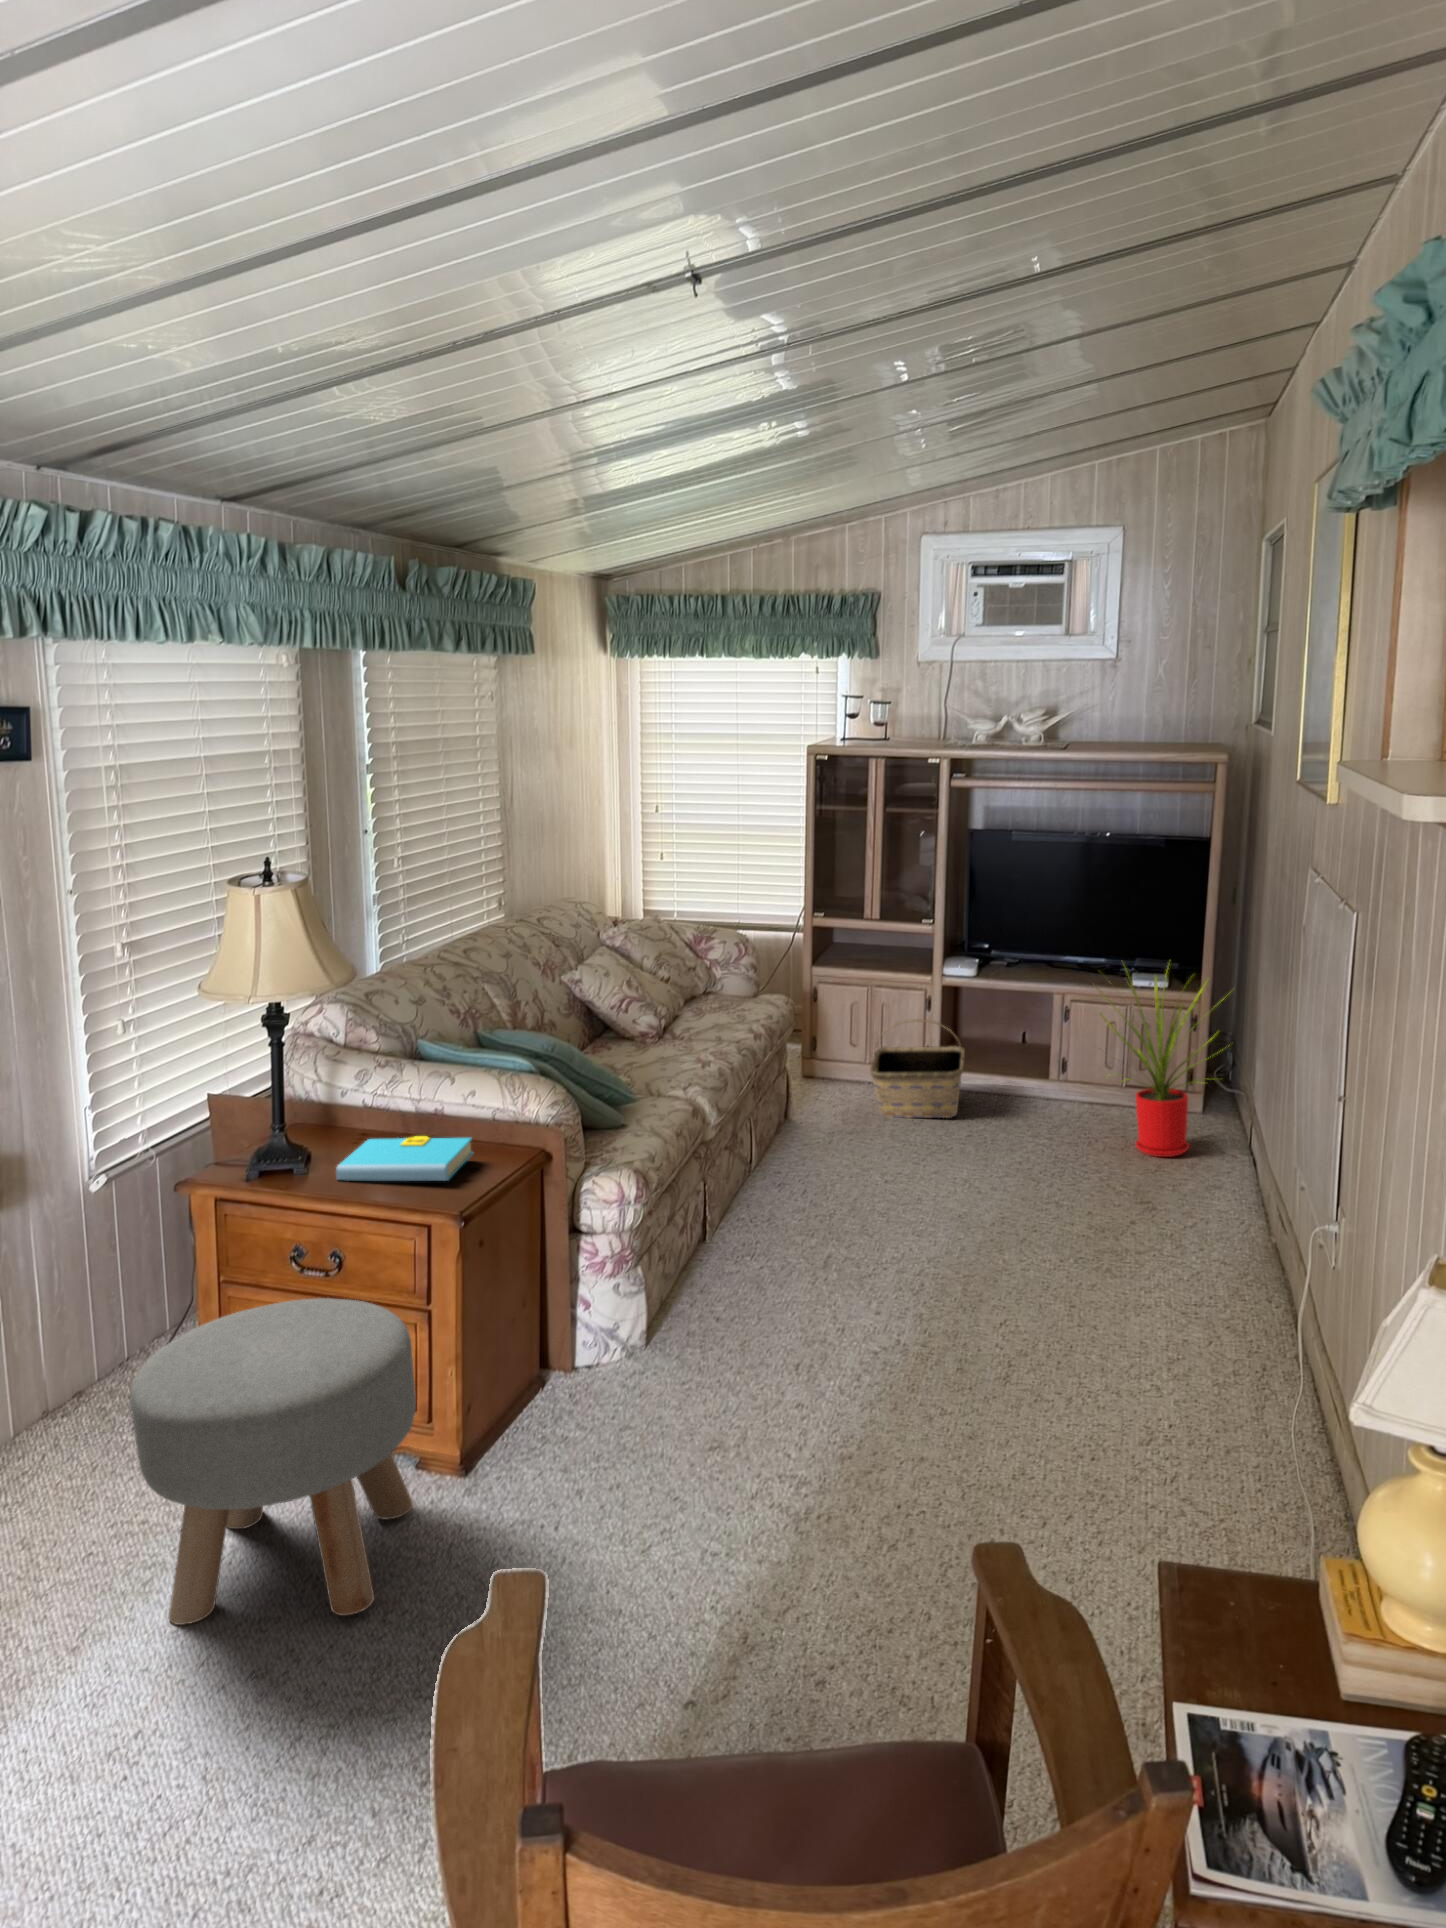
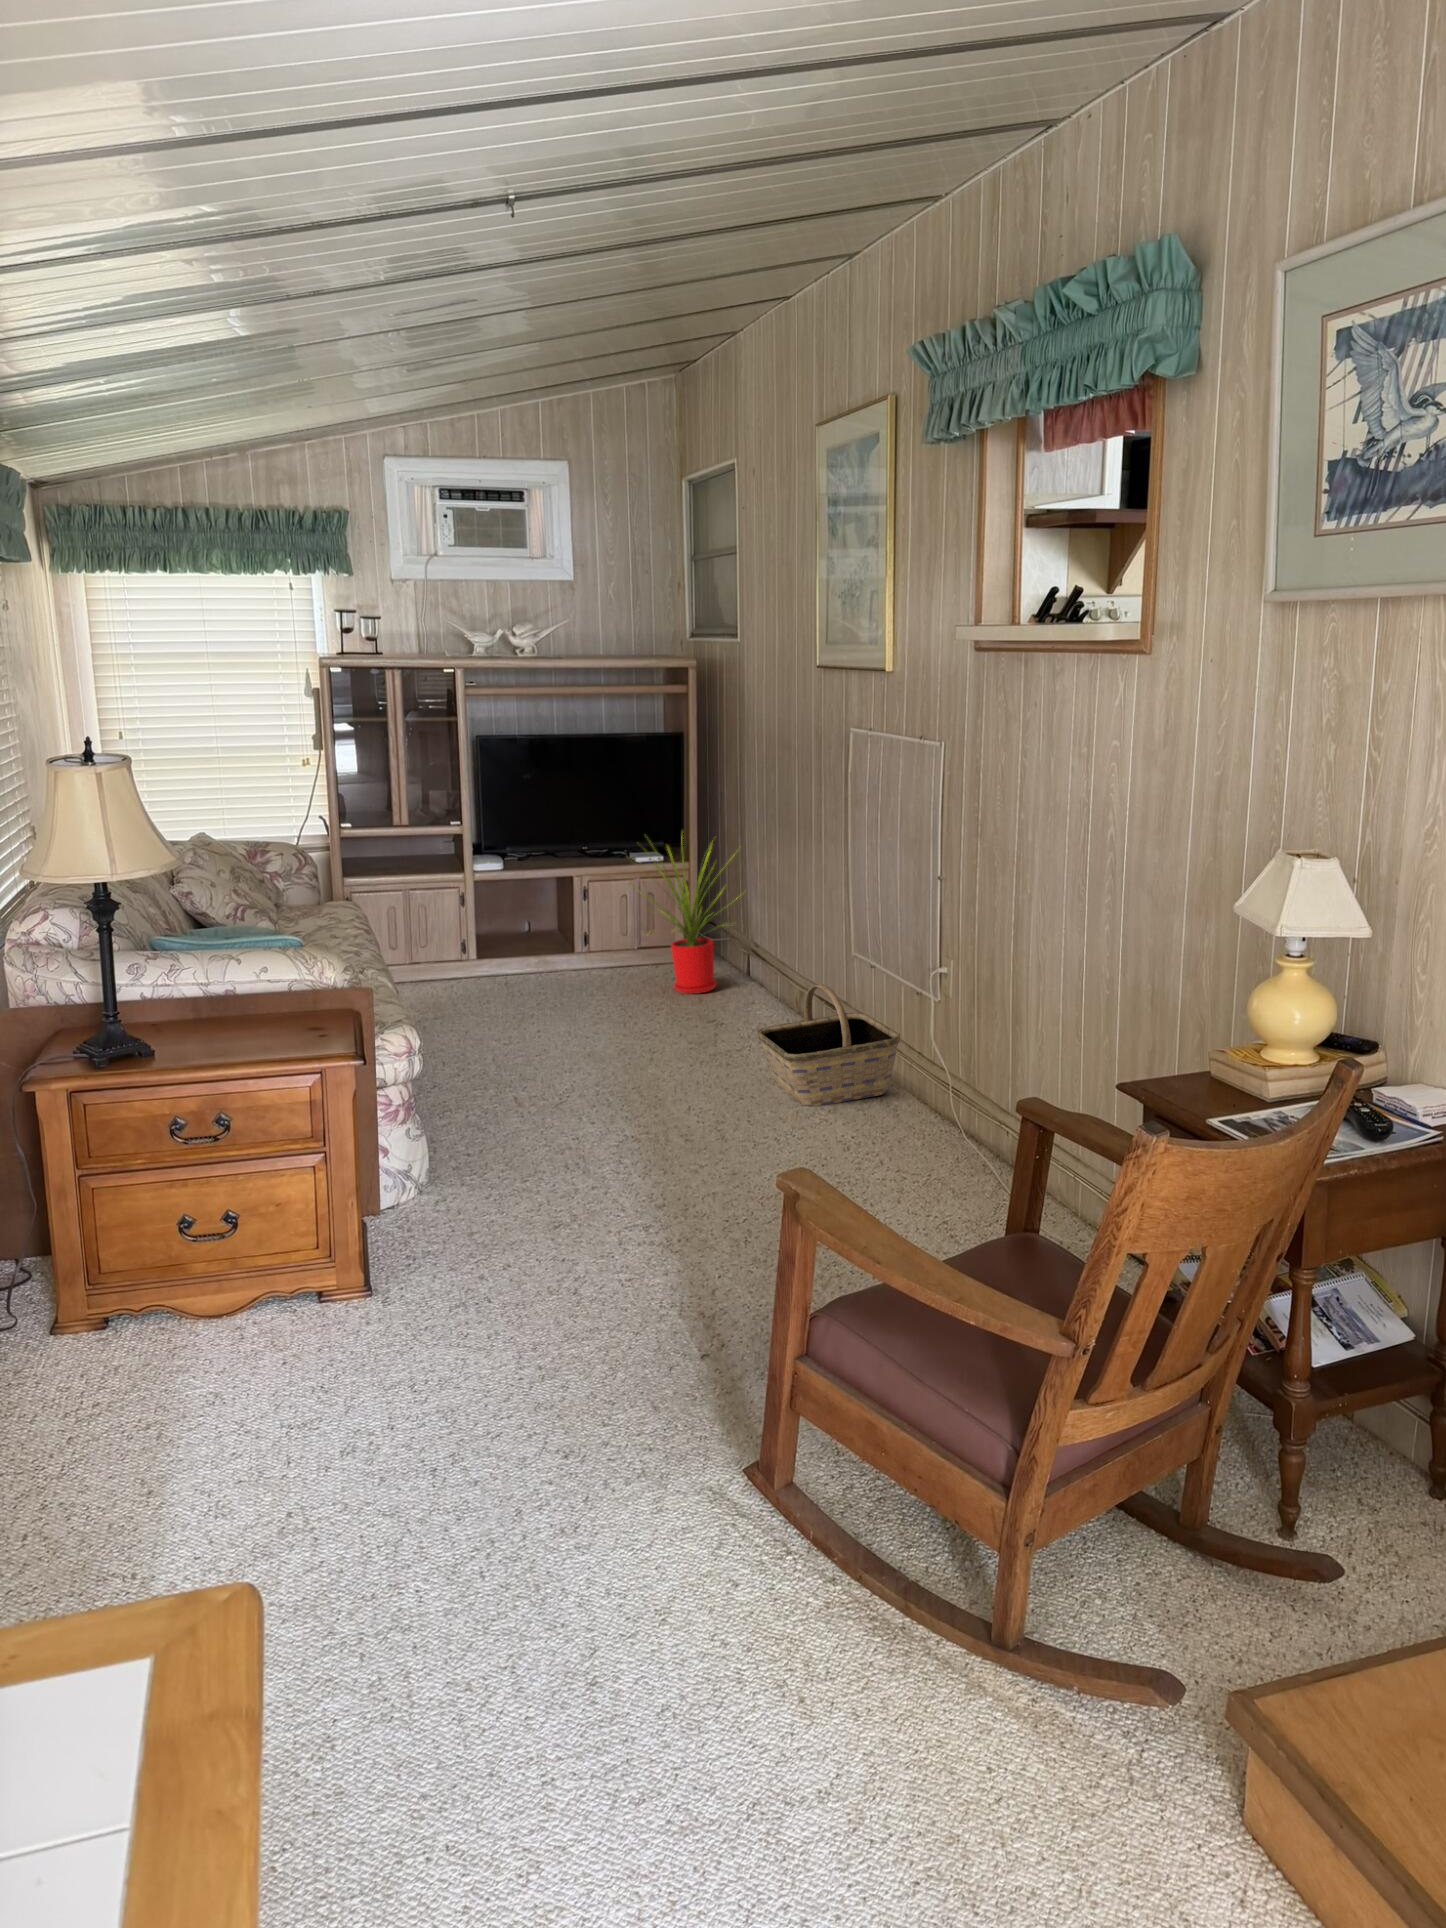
basket: present [870,1019,965,1118] -> present [757,985,900,1107]
book: present [336,1136,473,1181] -> none [188,1002,310,1056]
ottoman: present [130,1298,416,1625] -> none [133,1142,407,1447]

